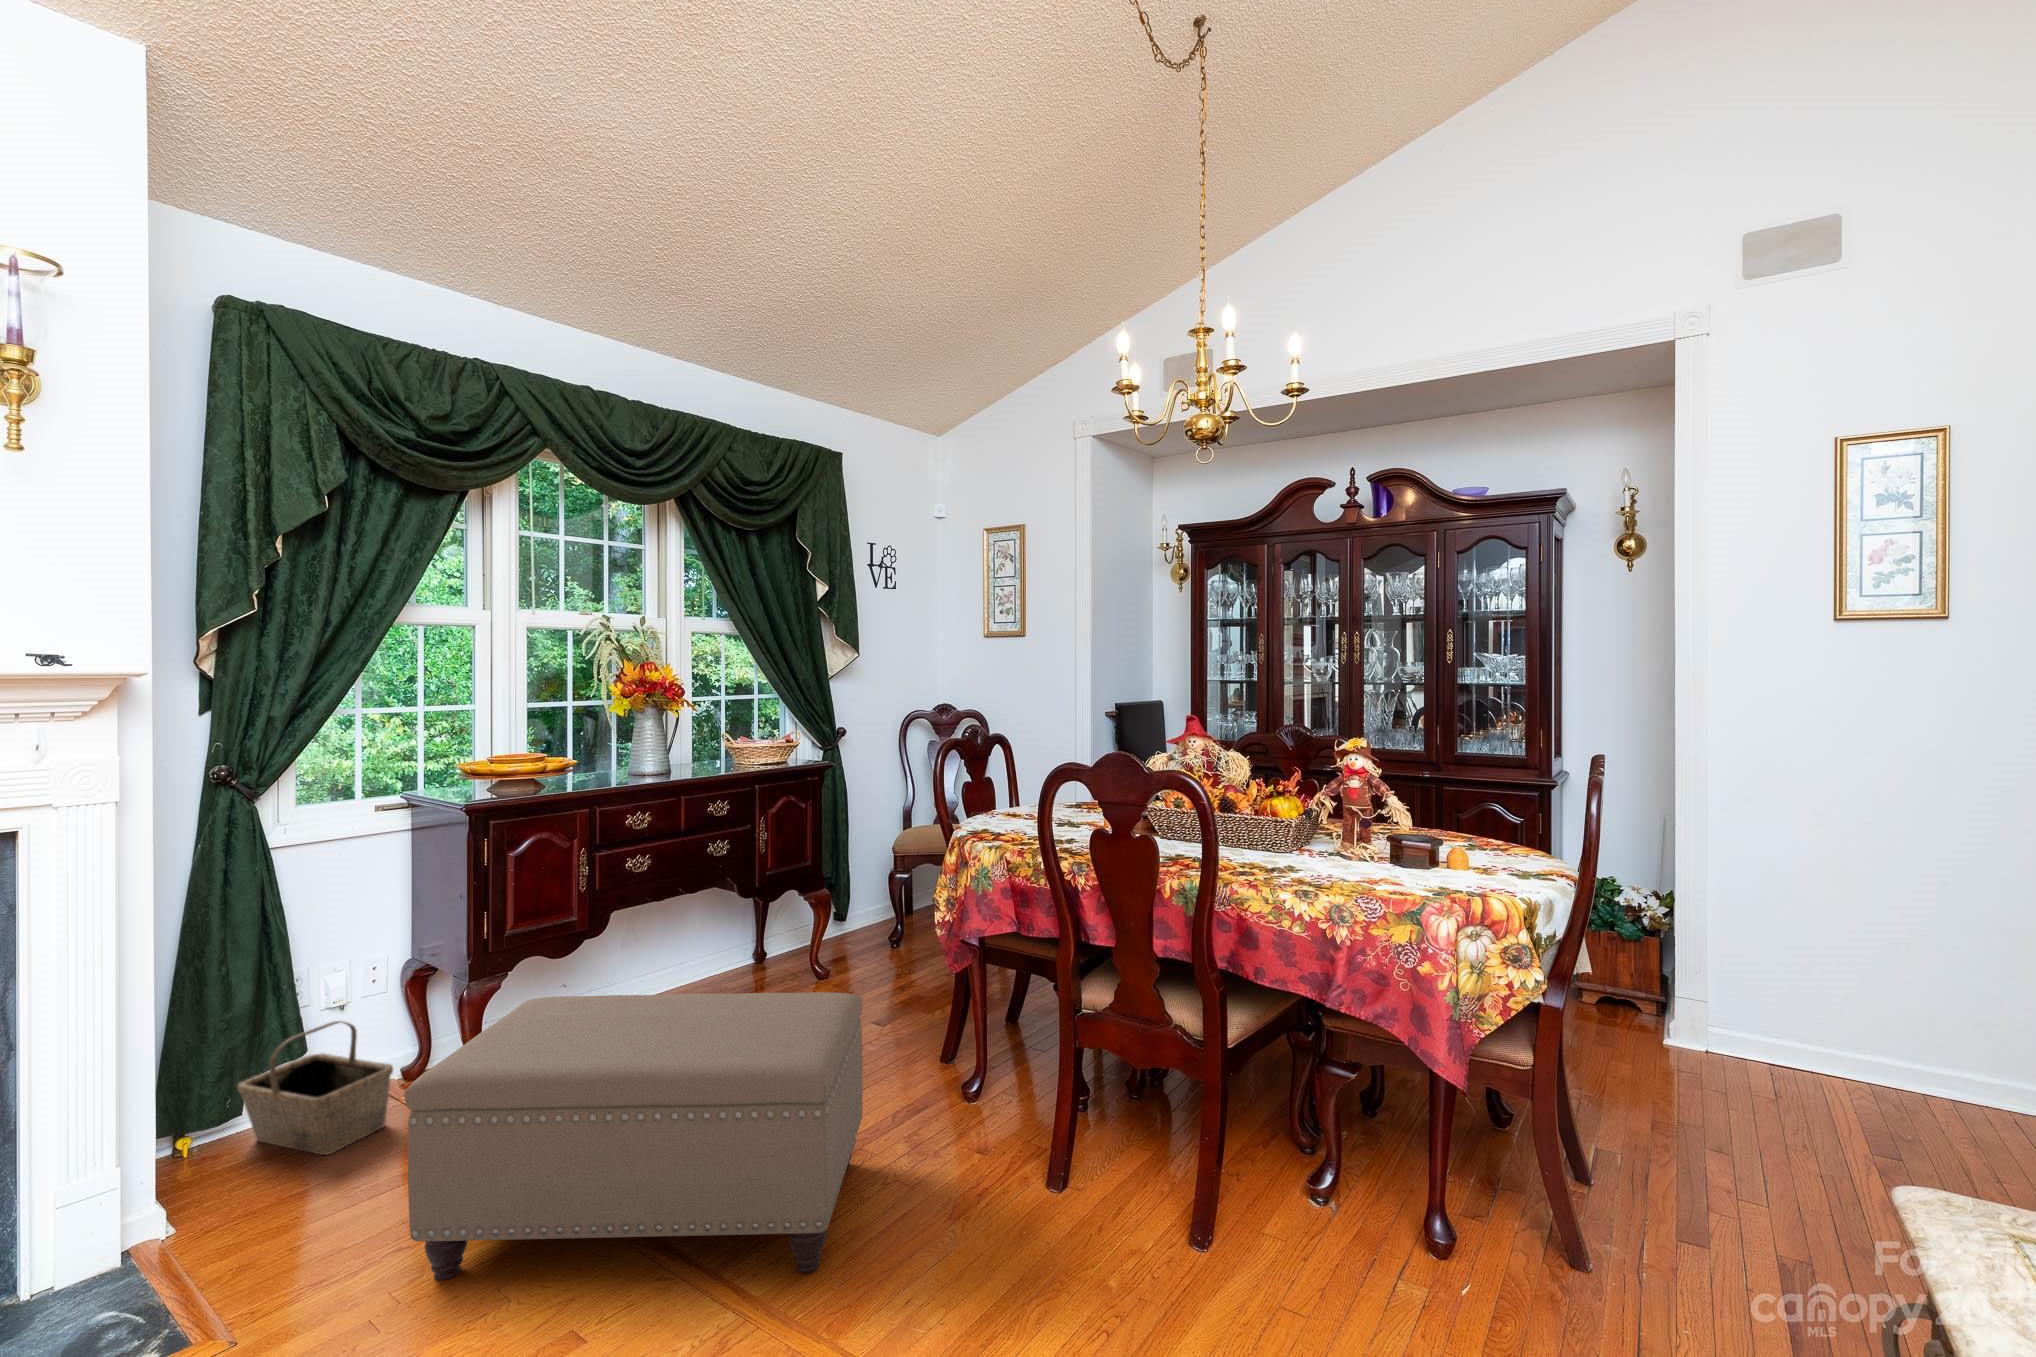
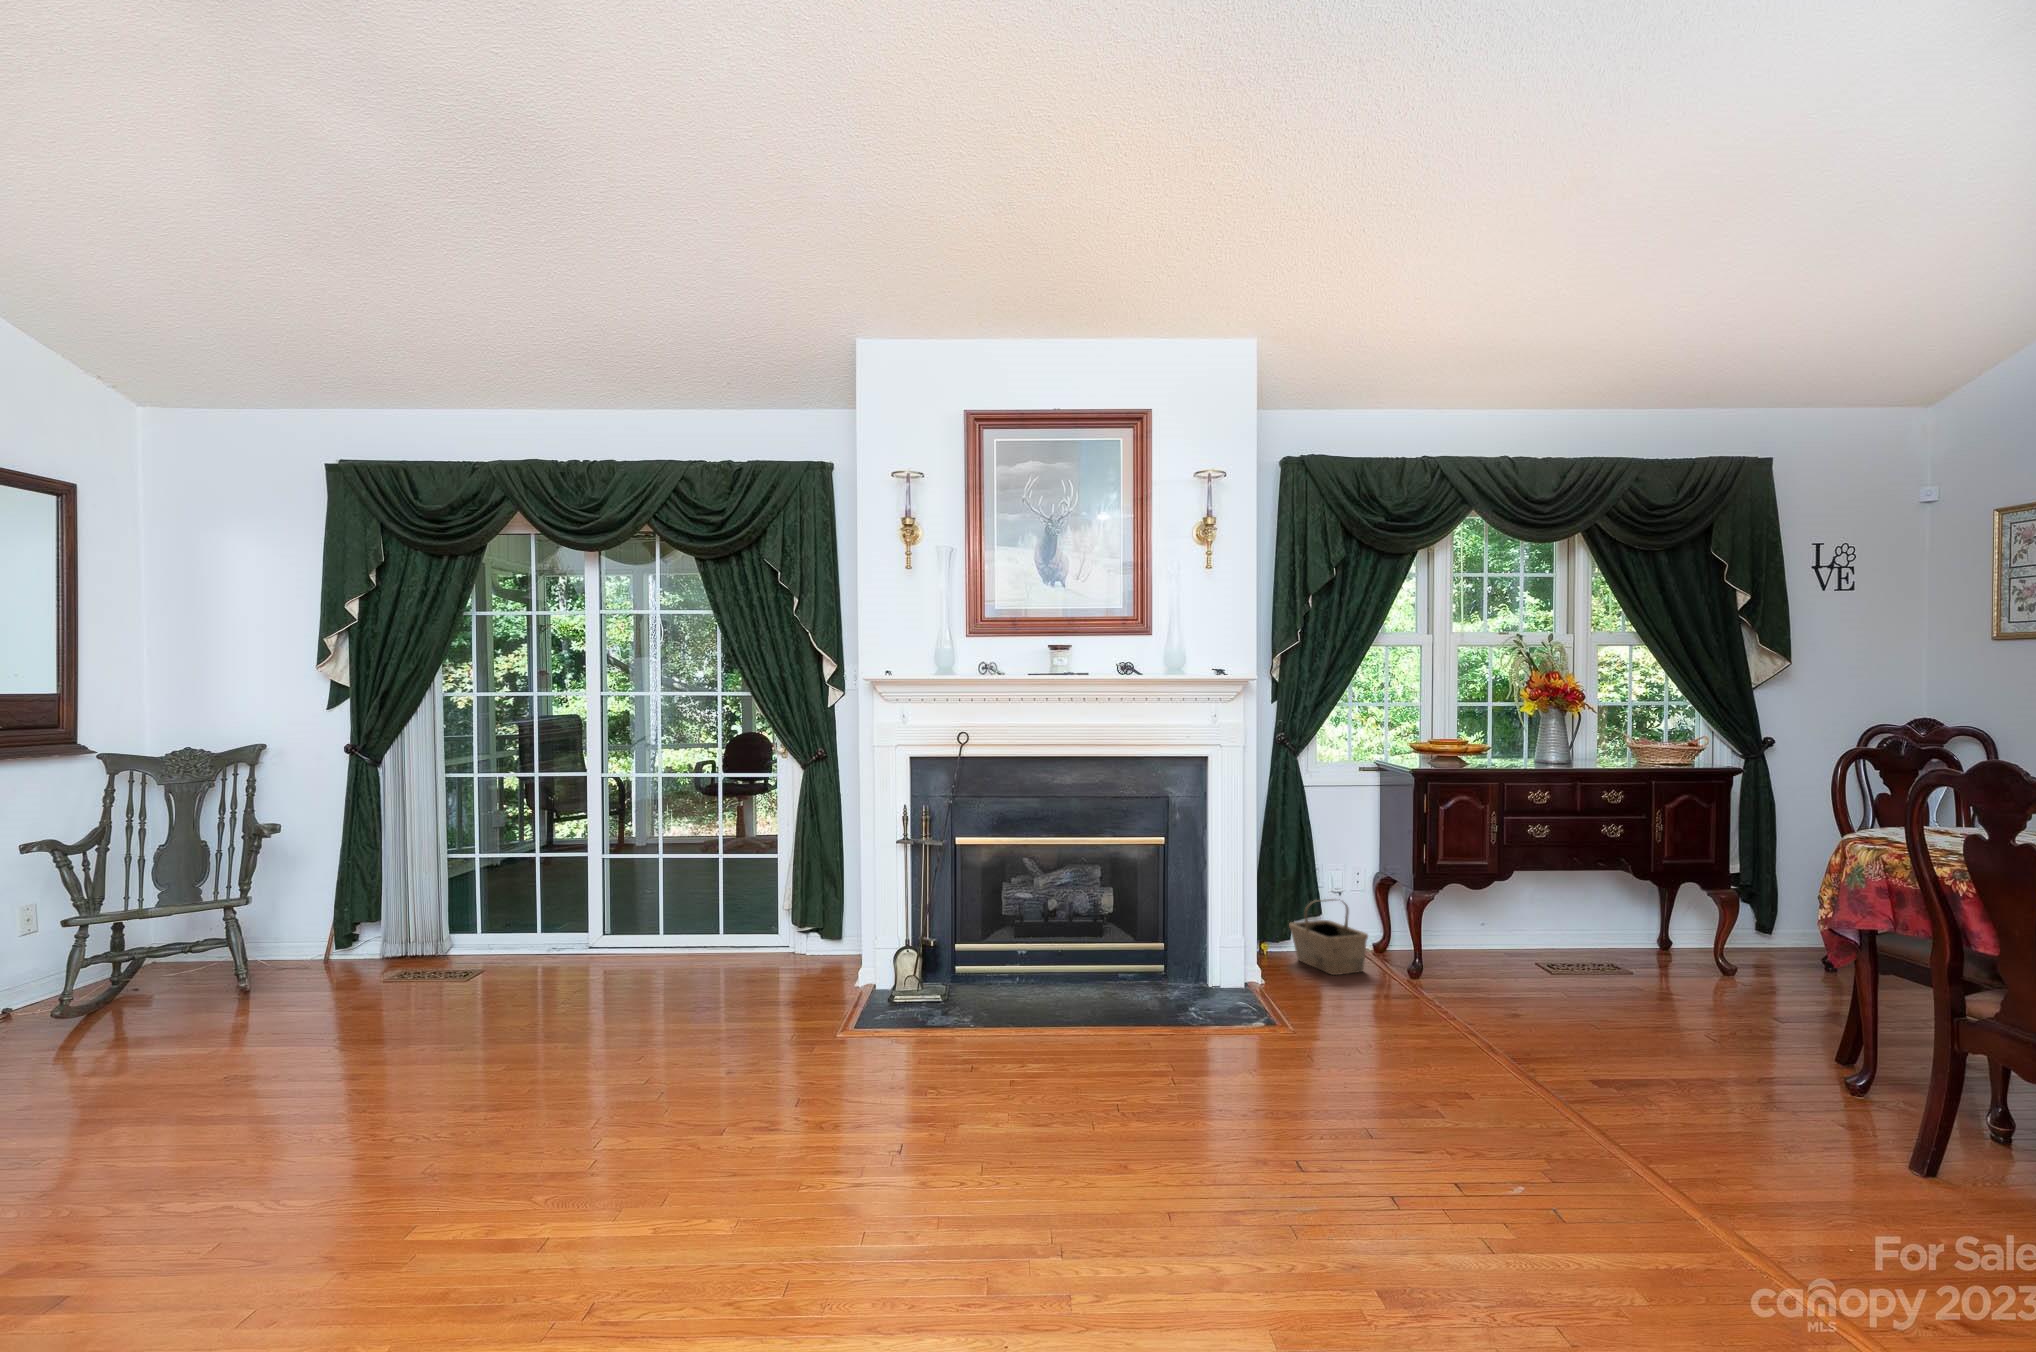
ottoman: present [404,992,863,1281] -> none [1369,898,1693,1105]

